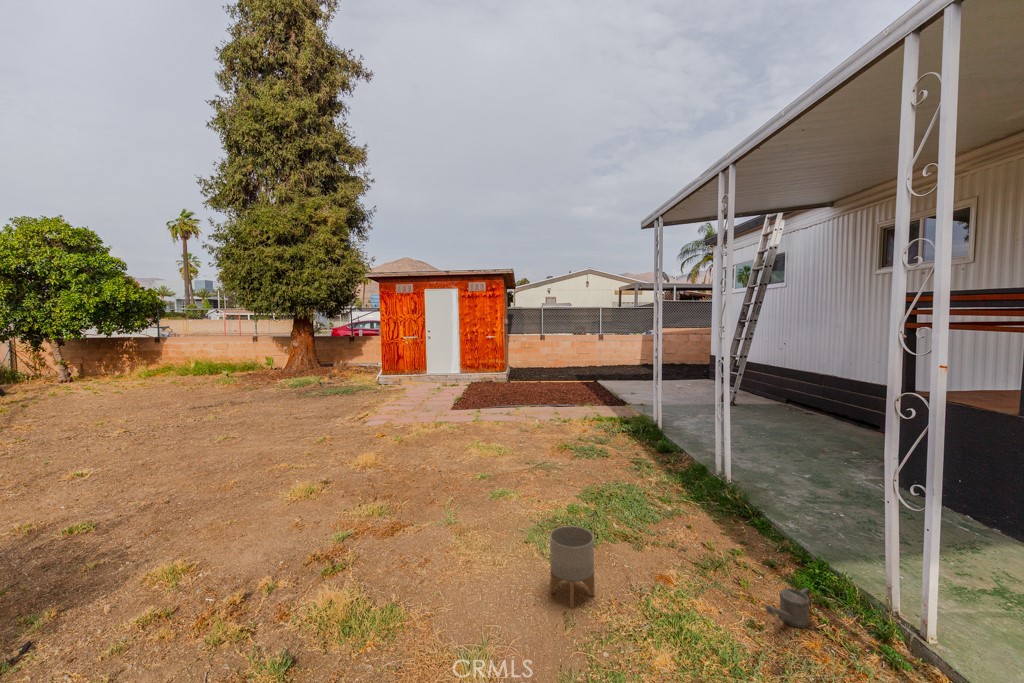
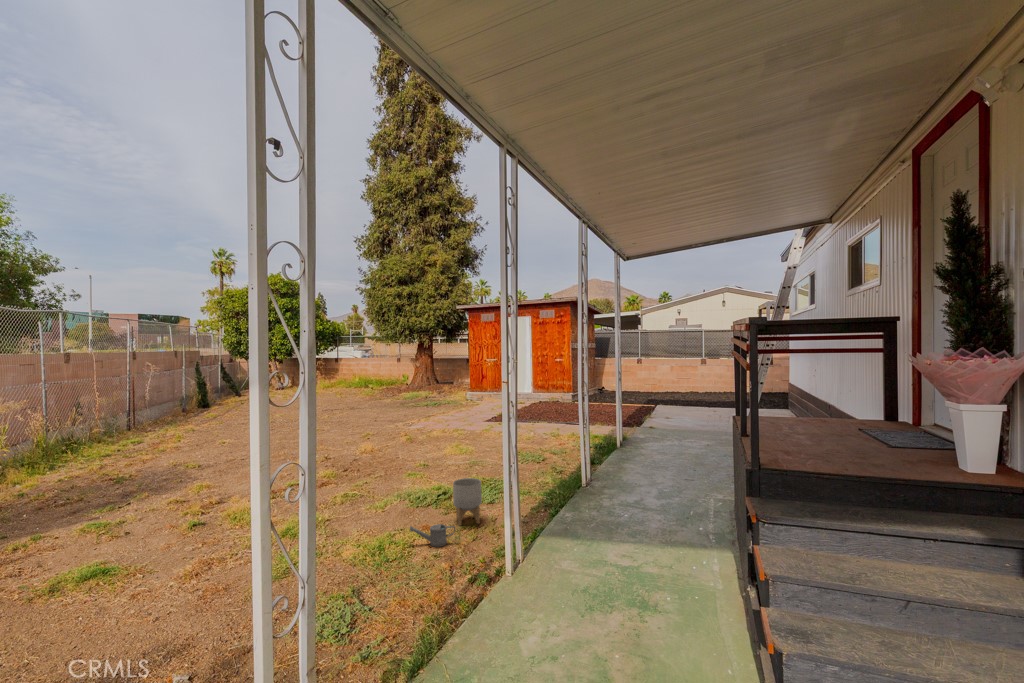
planter: present [550,526,594,608] -> present [453,478,482,526]

